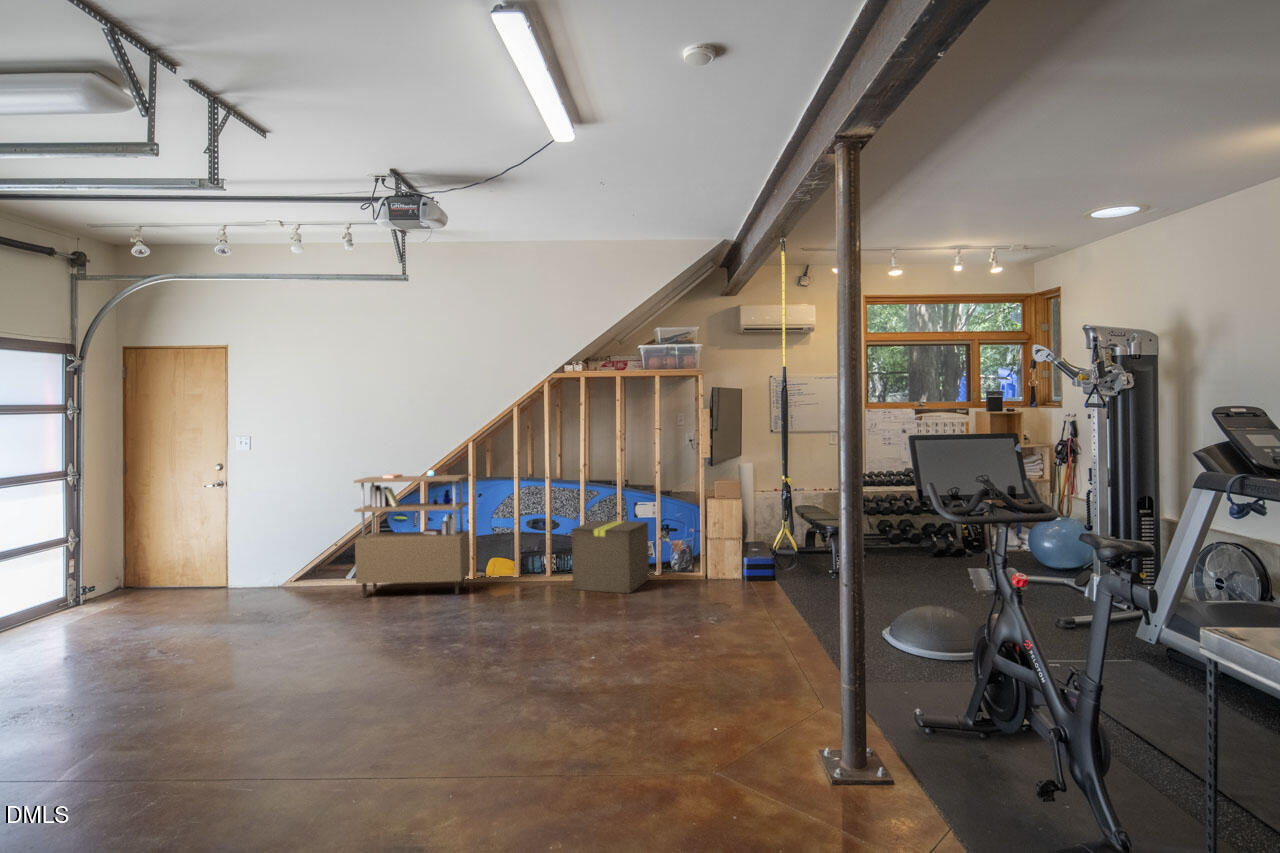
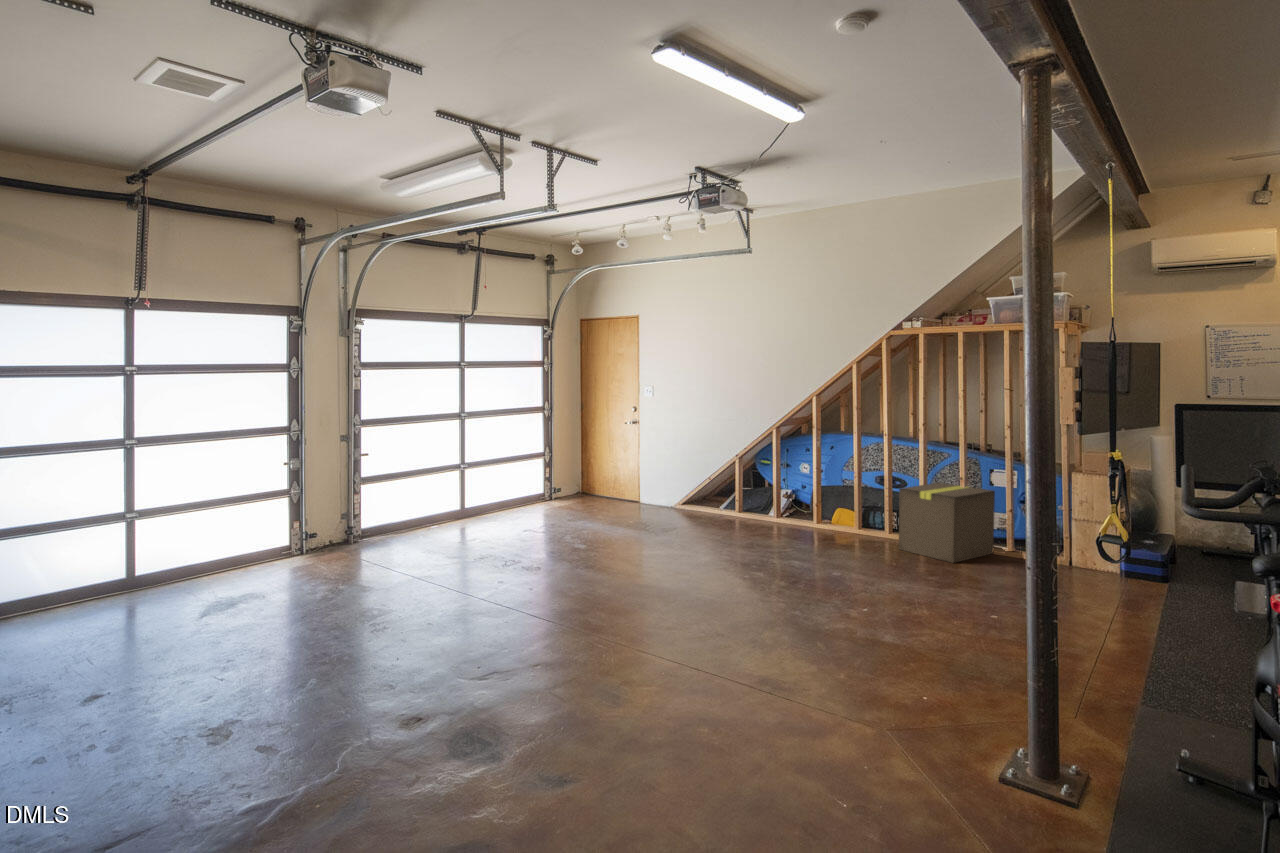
shelving unit: present [354,470,470,598] -> none [710,421,809,536]

